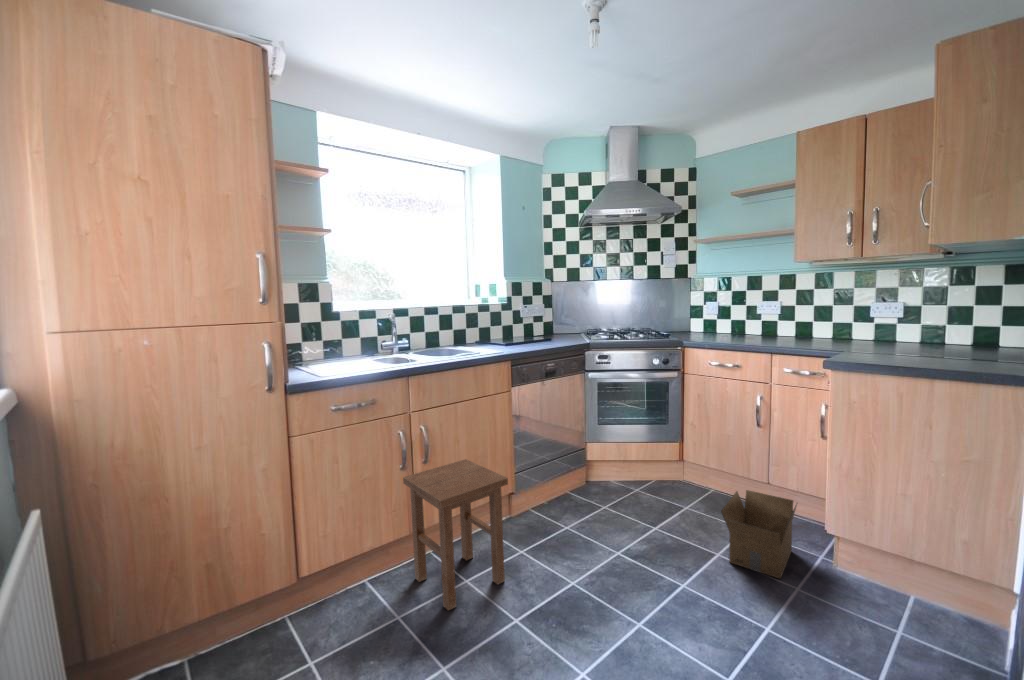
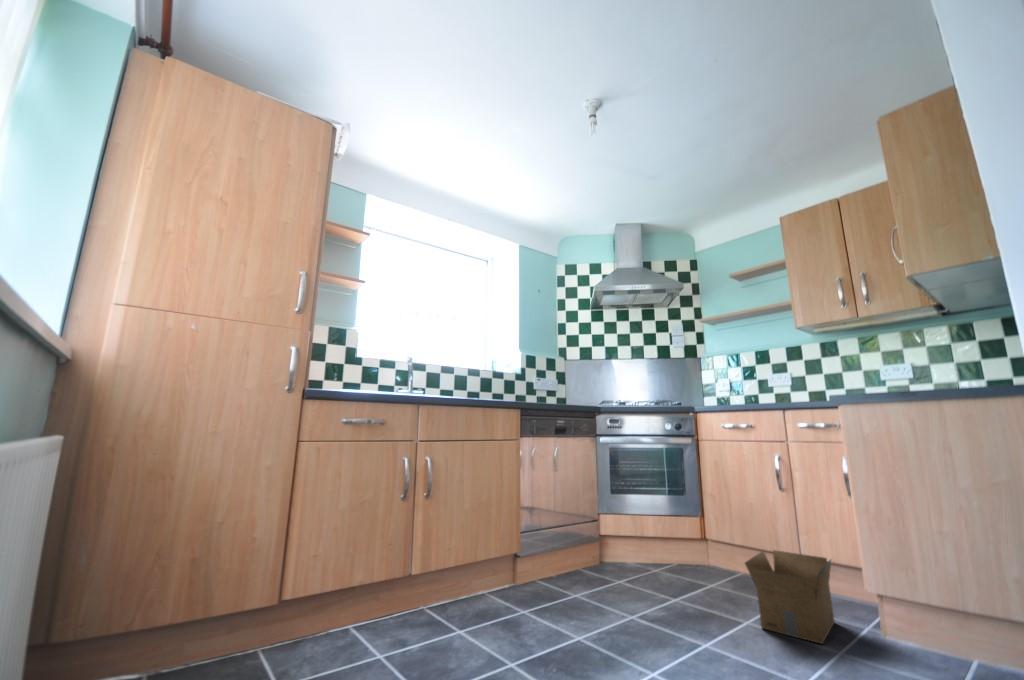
stool: present [403,459,508,610] -> none [403,497,510,652]

